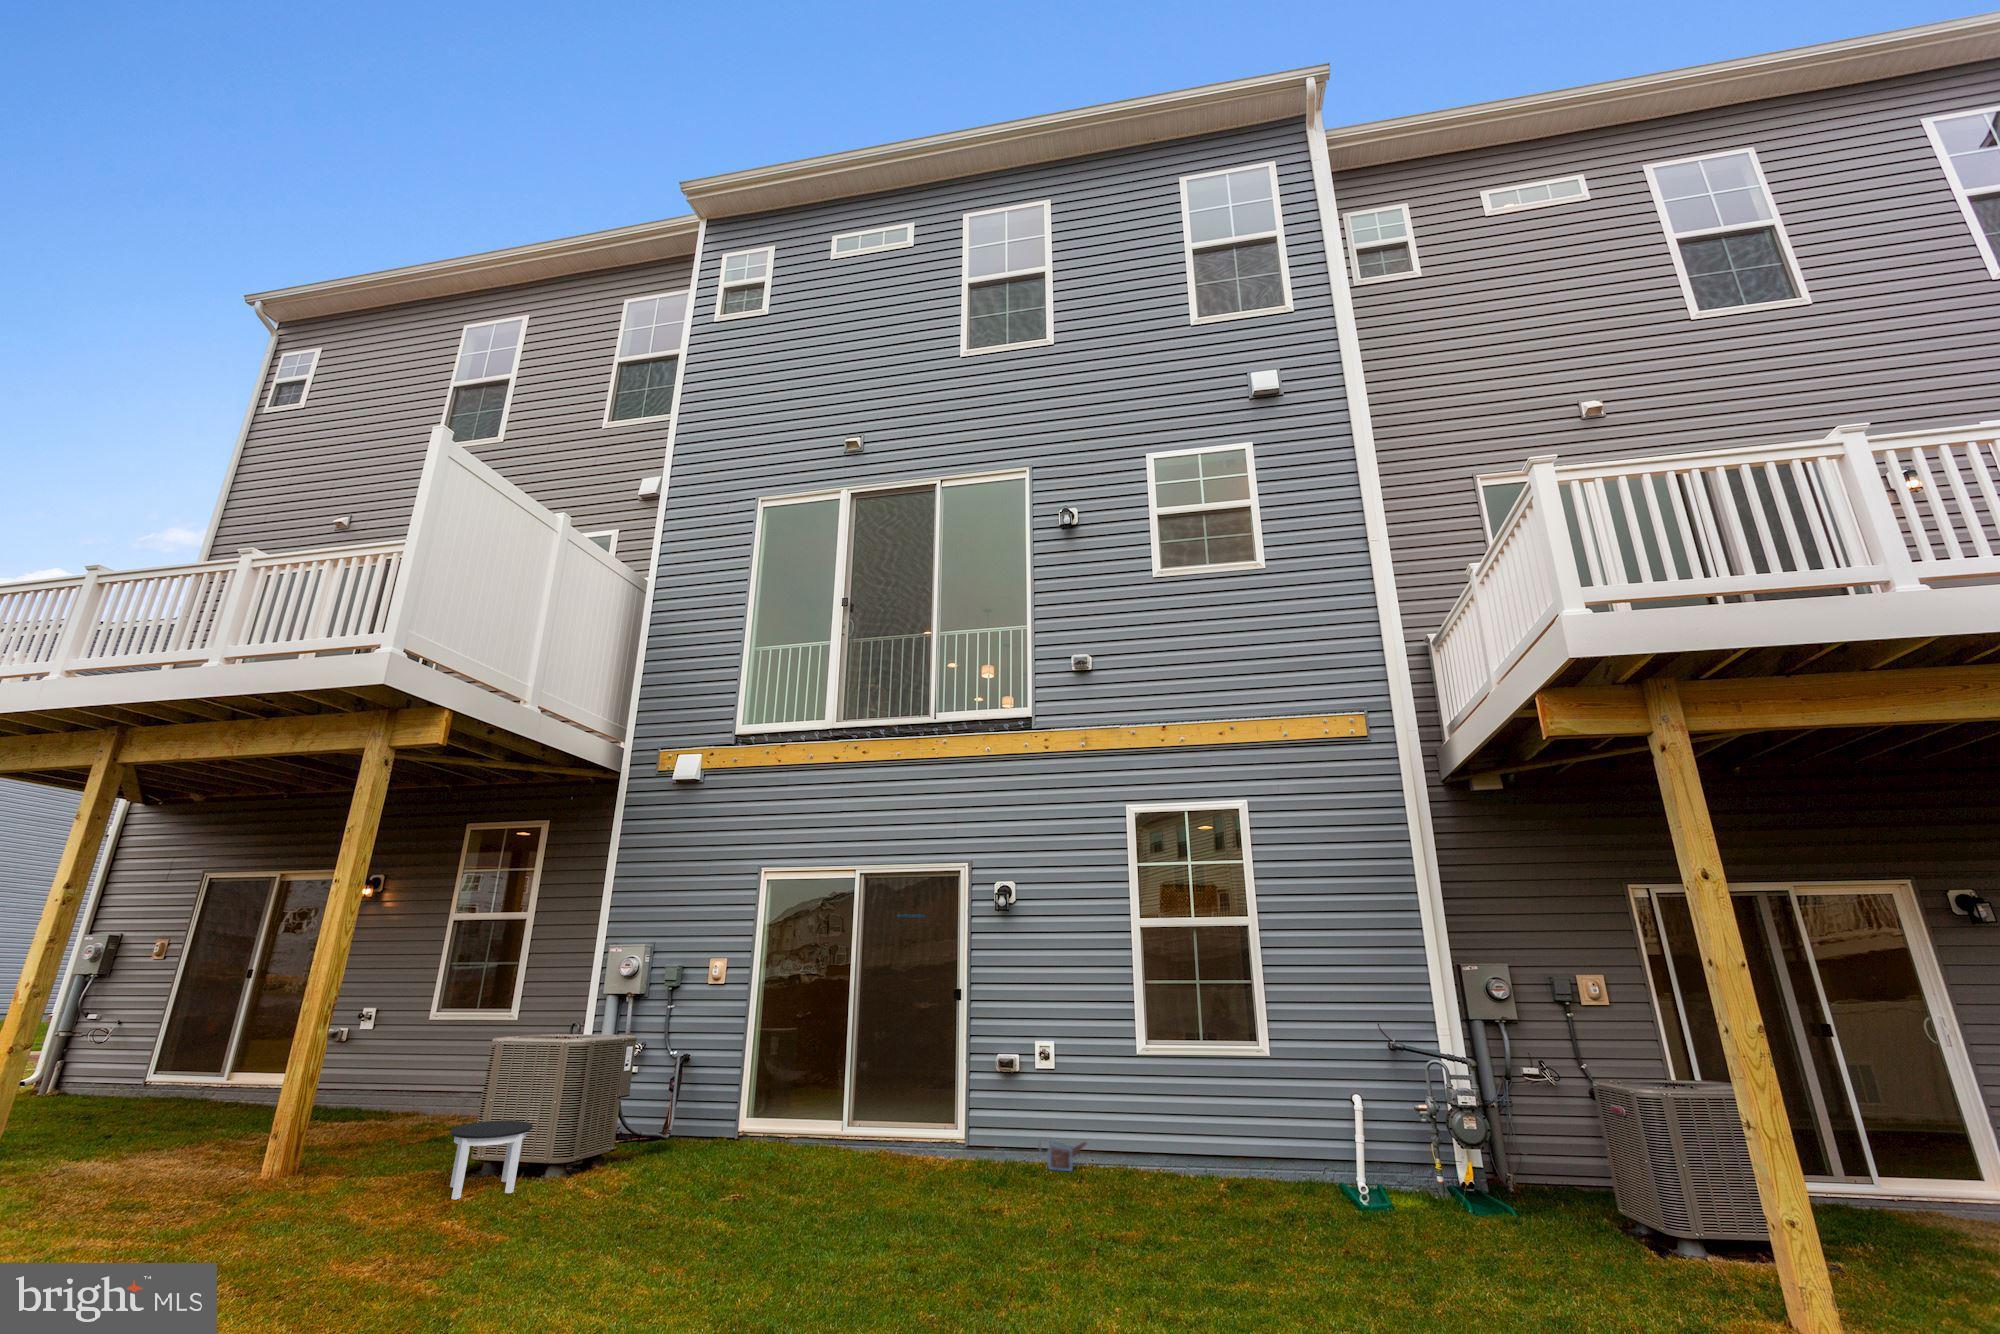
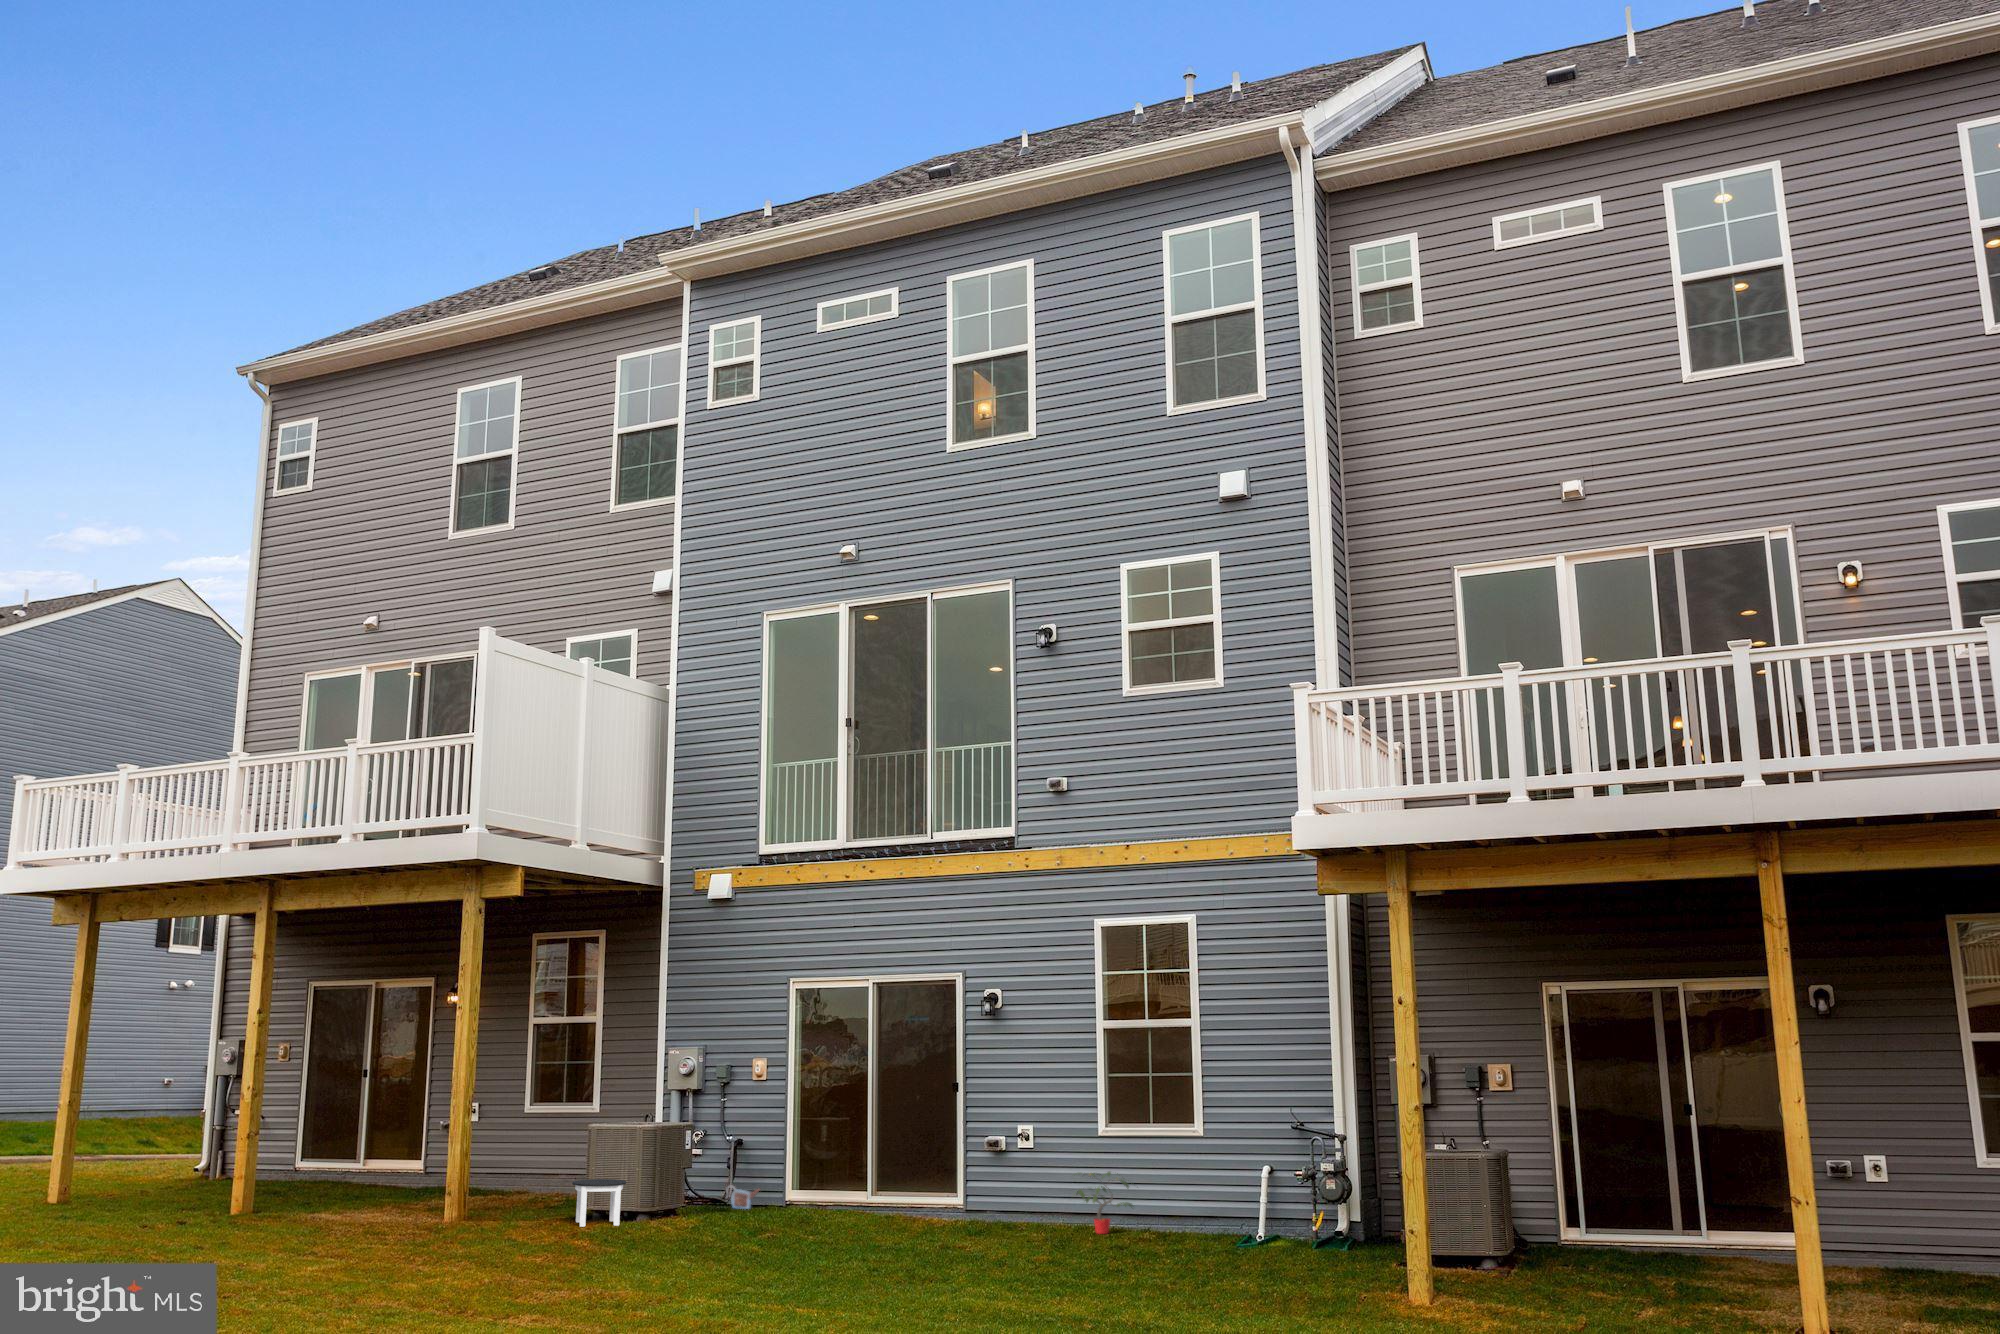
potted plant: none [1114,1100,1203,1183] -> present [1077,1172,1133,1234]
watering can: present [1038,1137,1086,1171] -> present [726,1185,761,1209]

